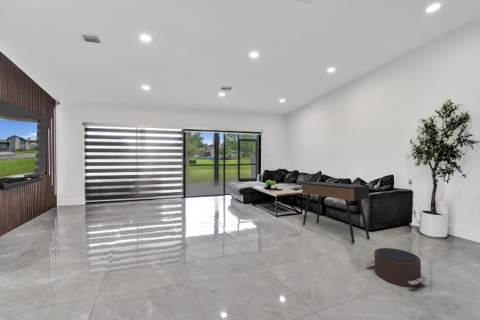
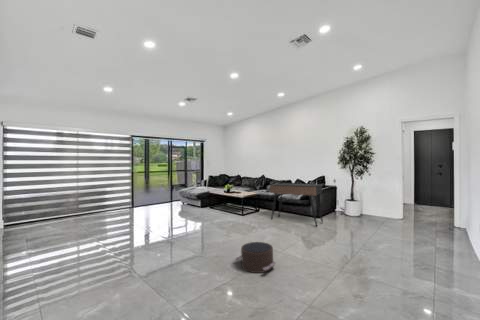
pouf: present [366,248,426,287] -> present [236,242,275,273]

